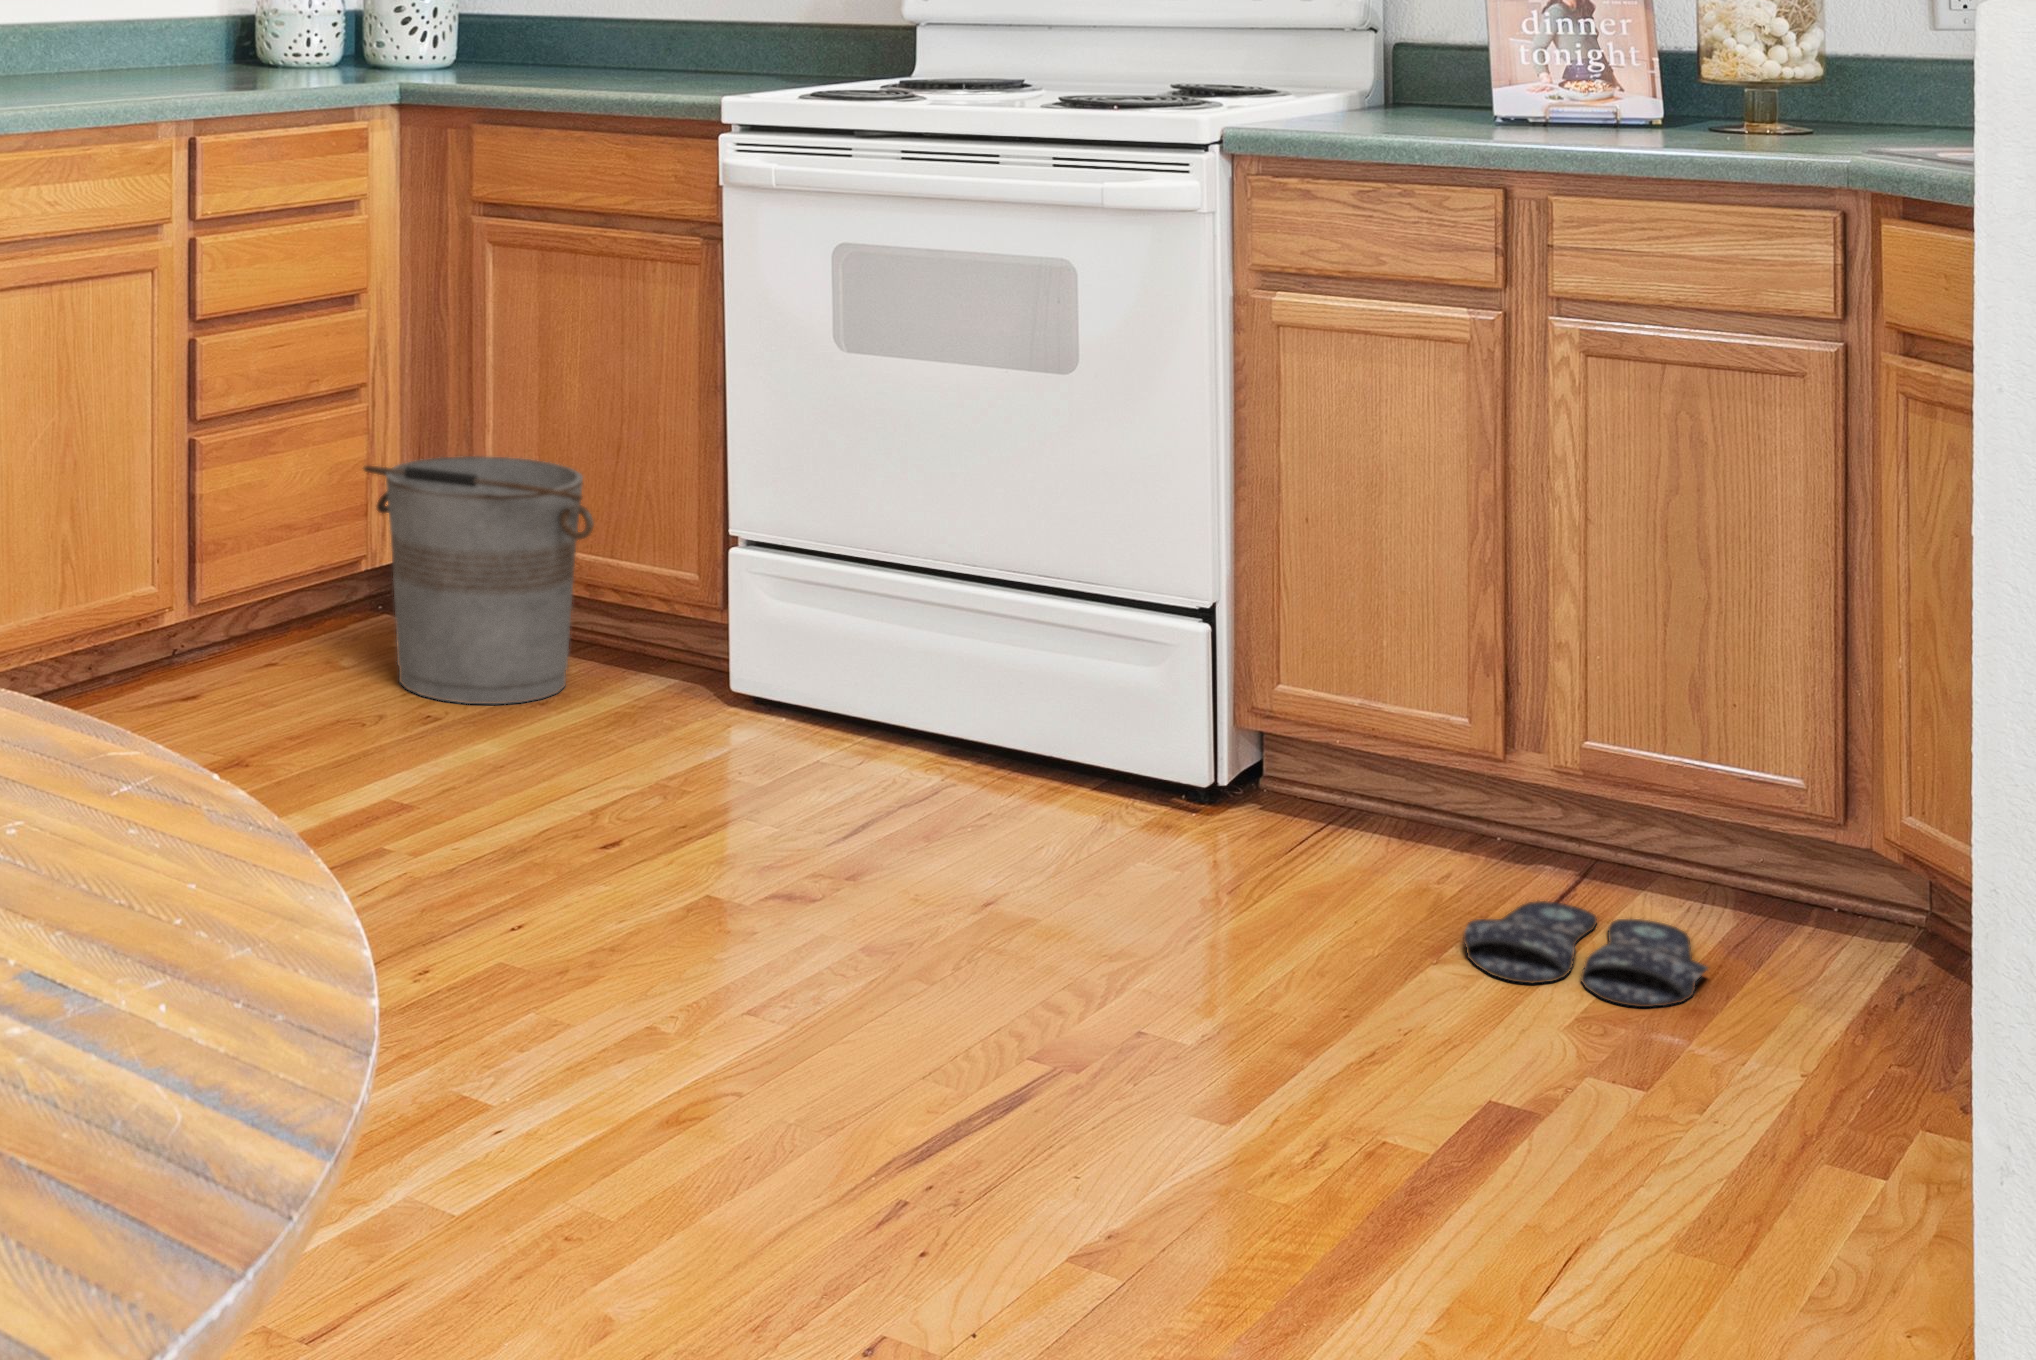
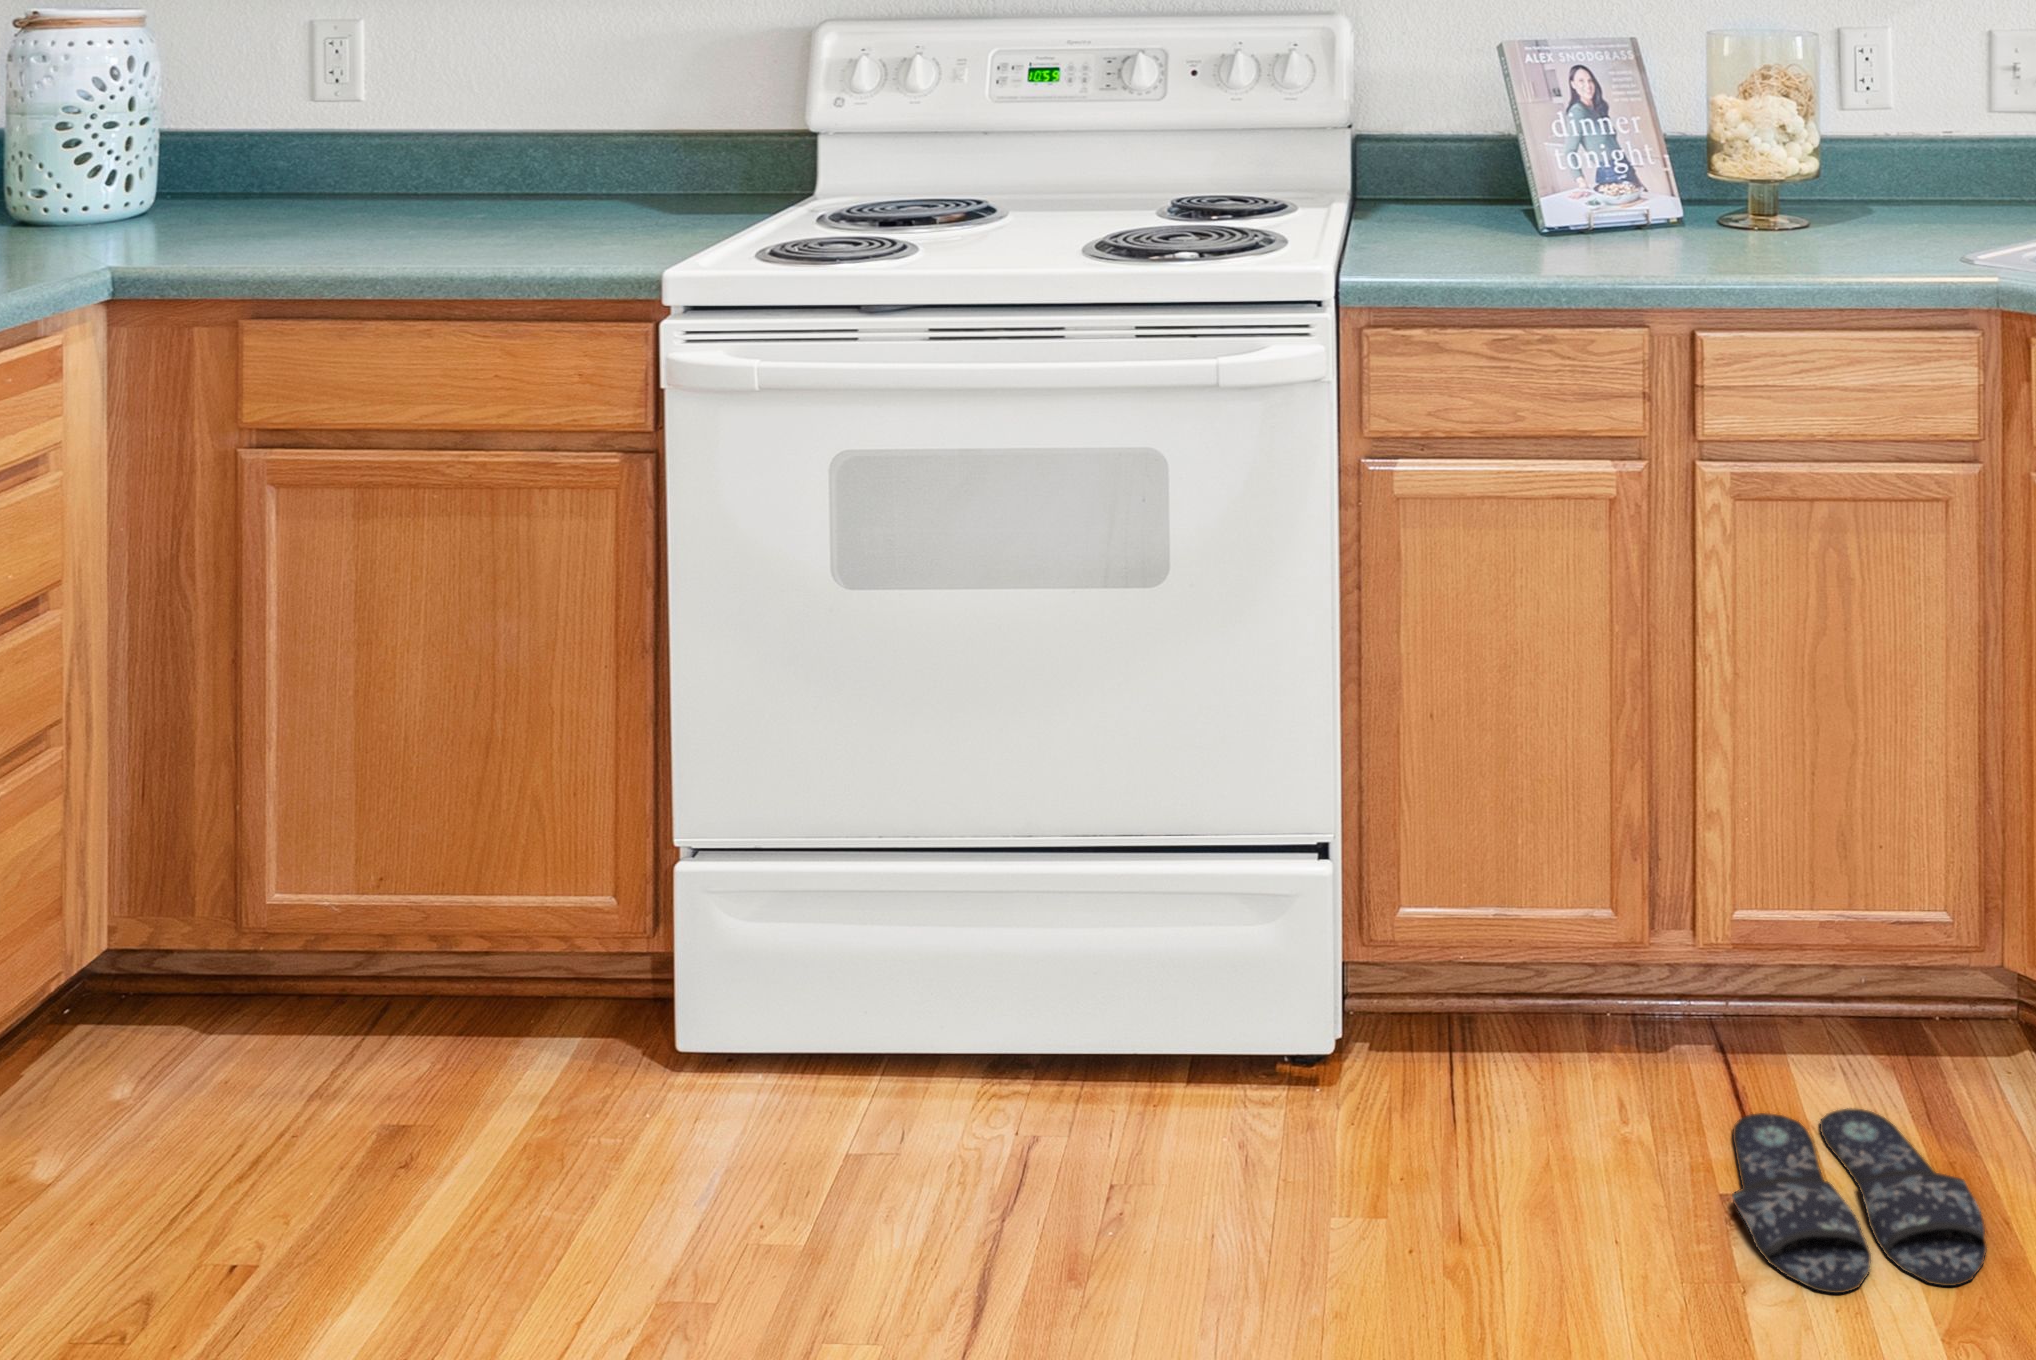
bucket: present [364,456,594,704] -> none [95,790,485,1229]

